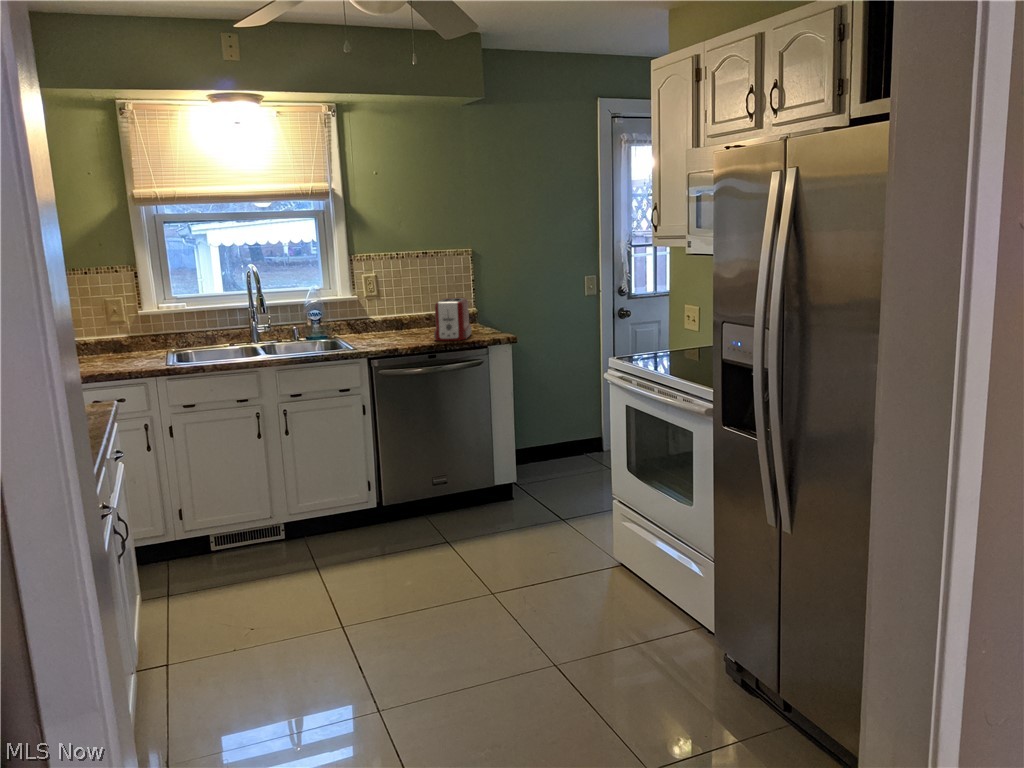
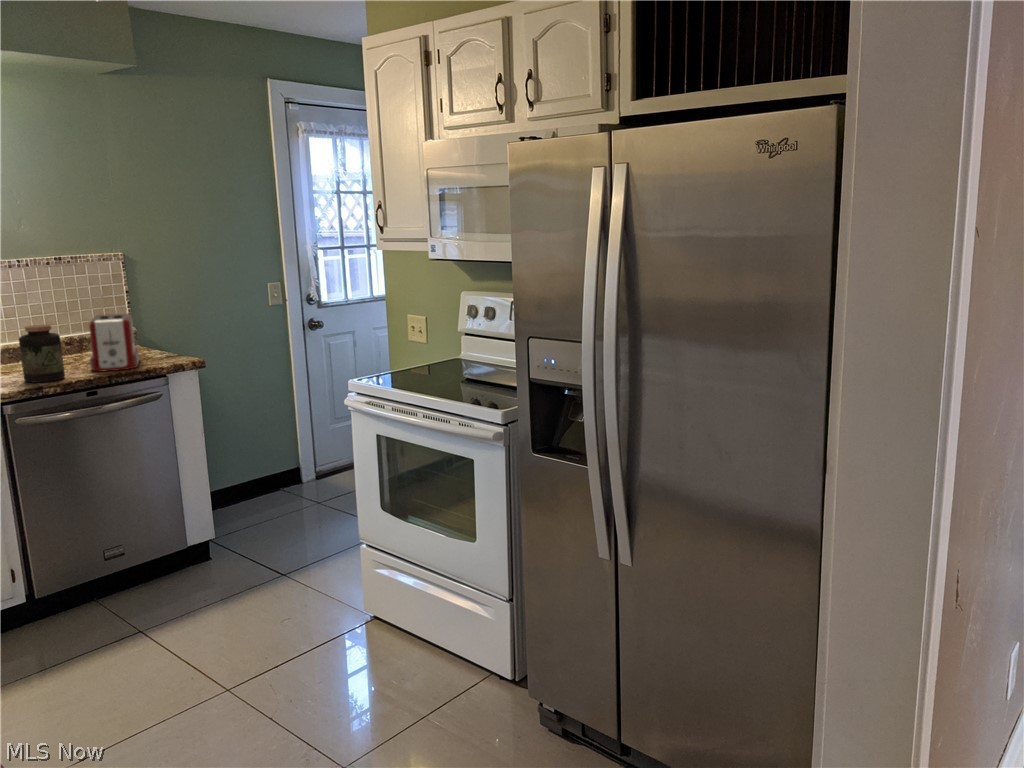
jar: none [386,304,415,346] -> present [19,325,65,383]

